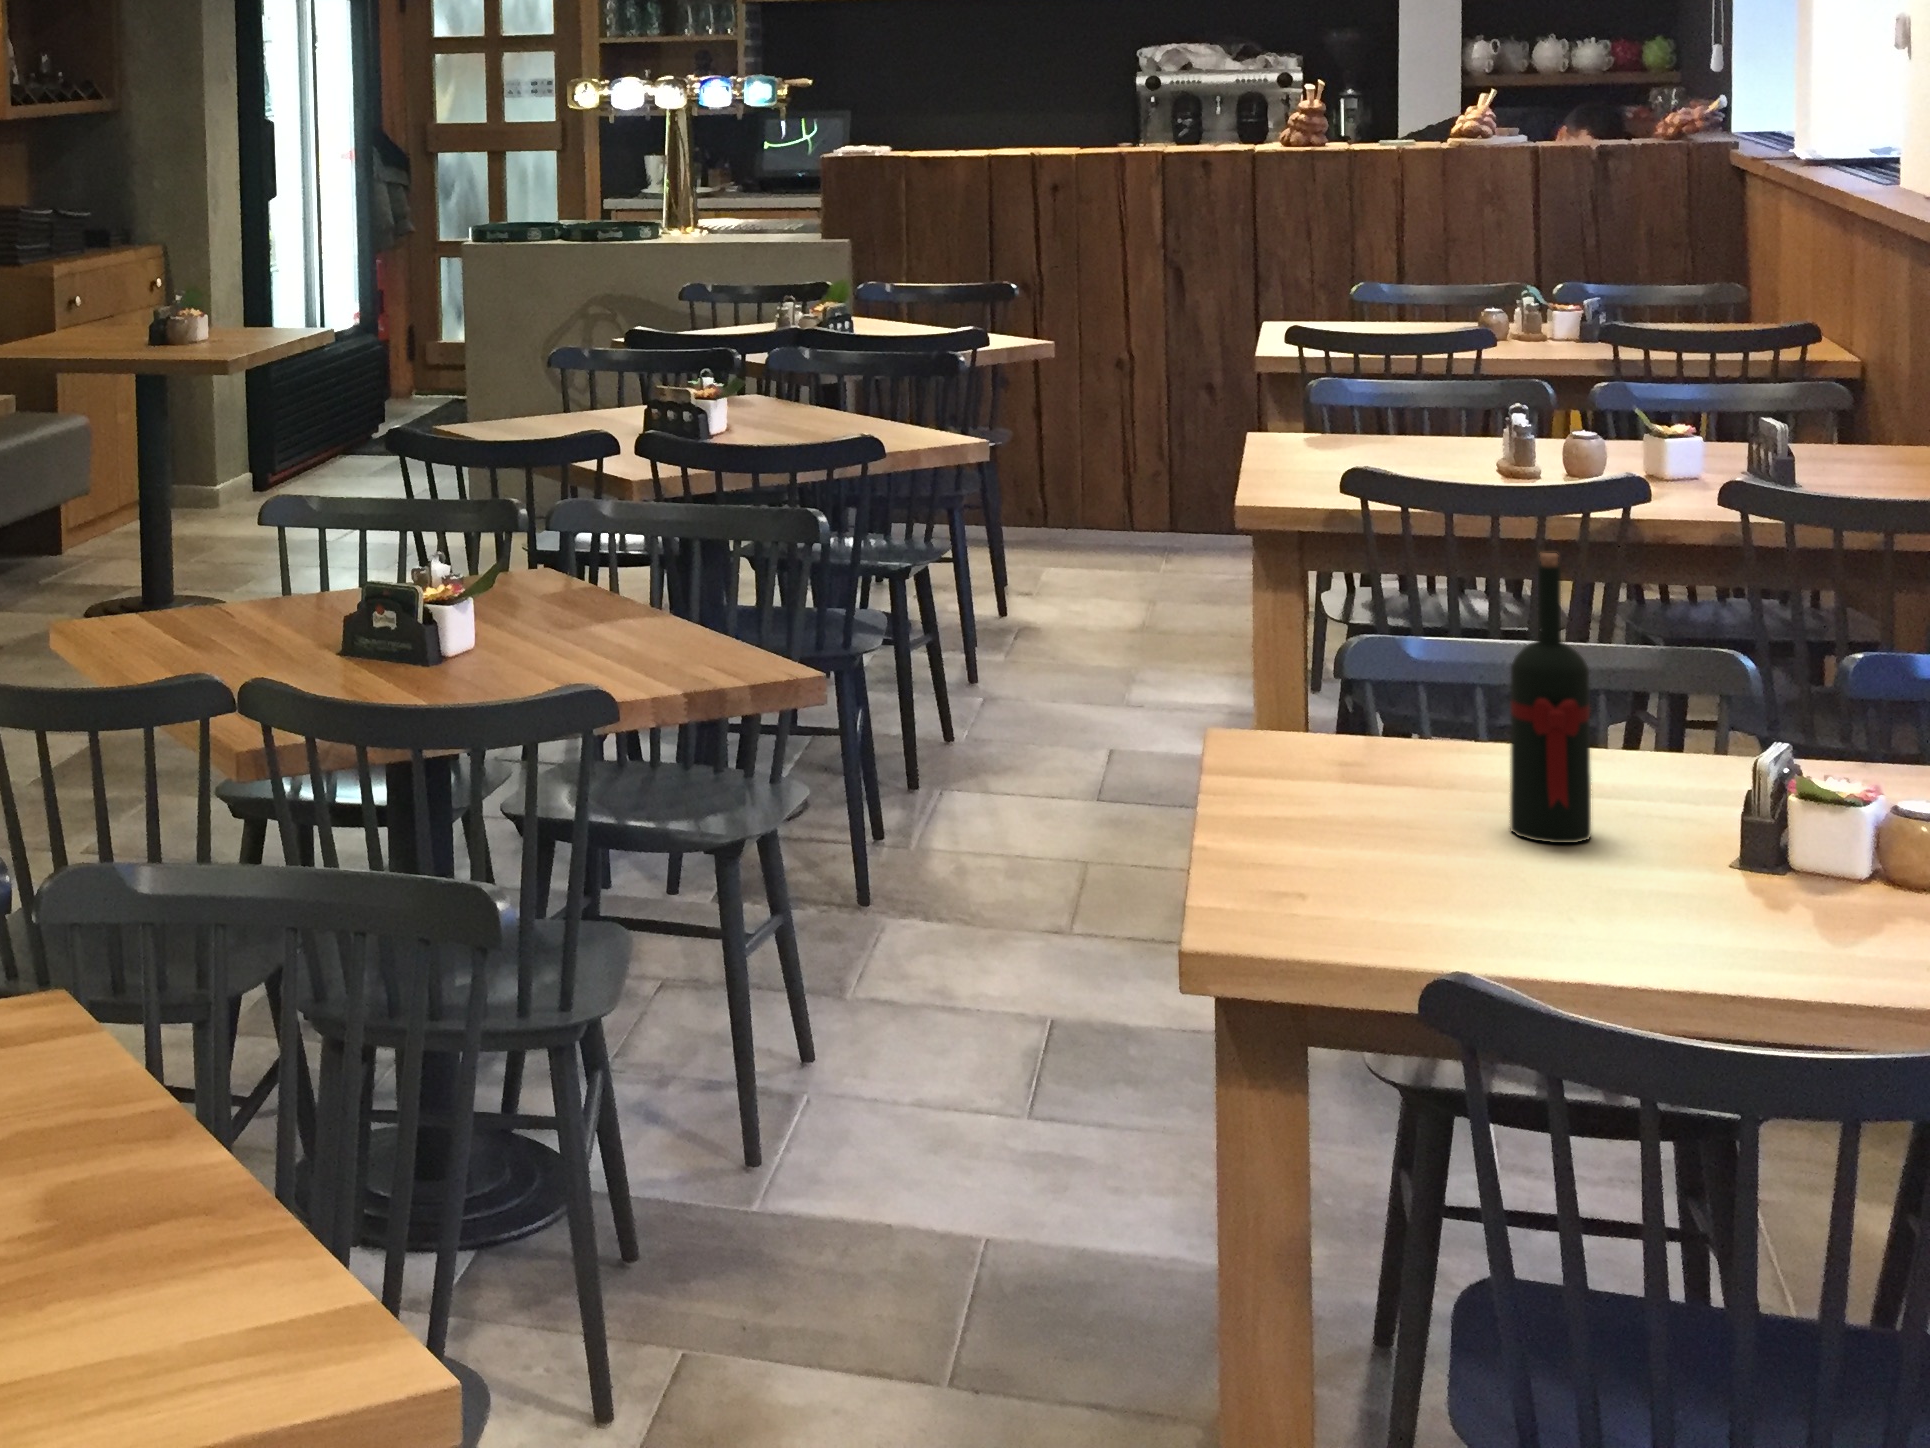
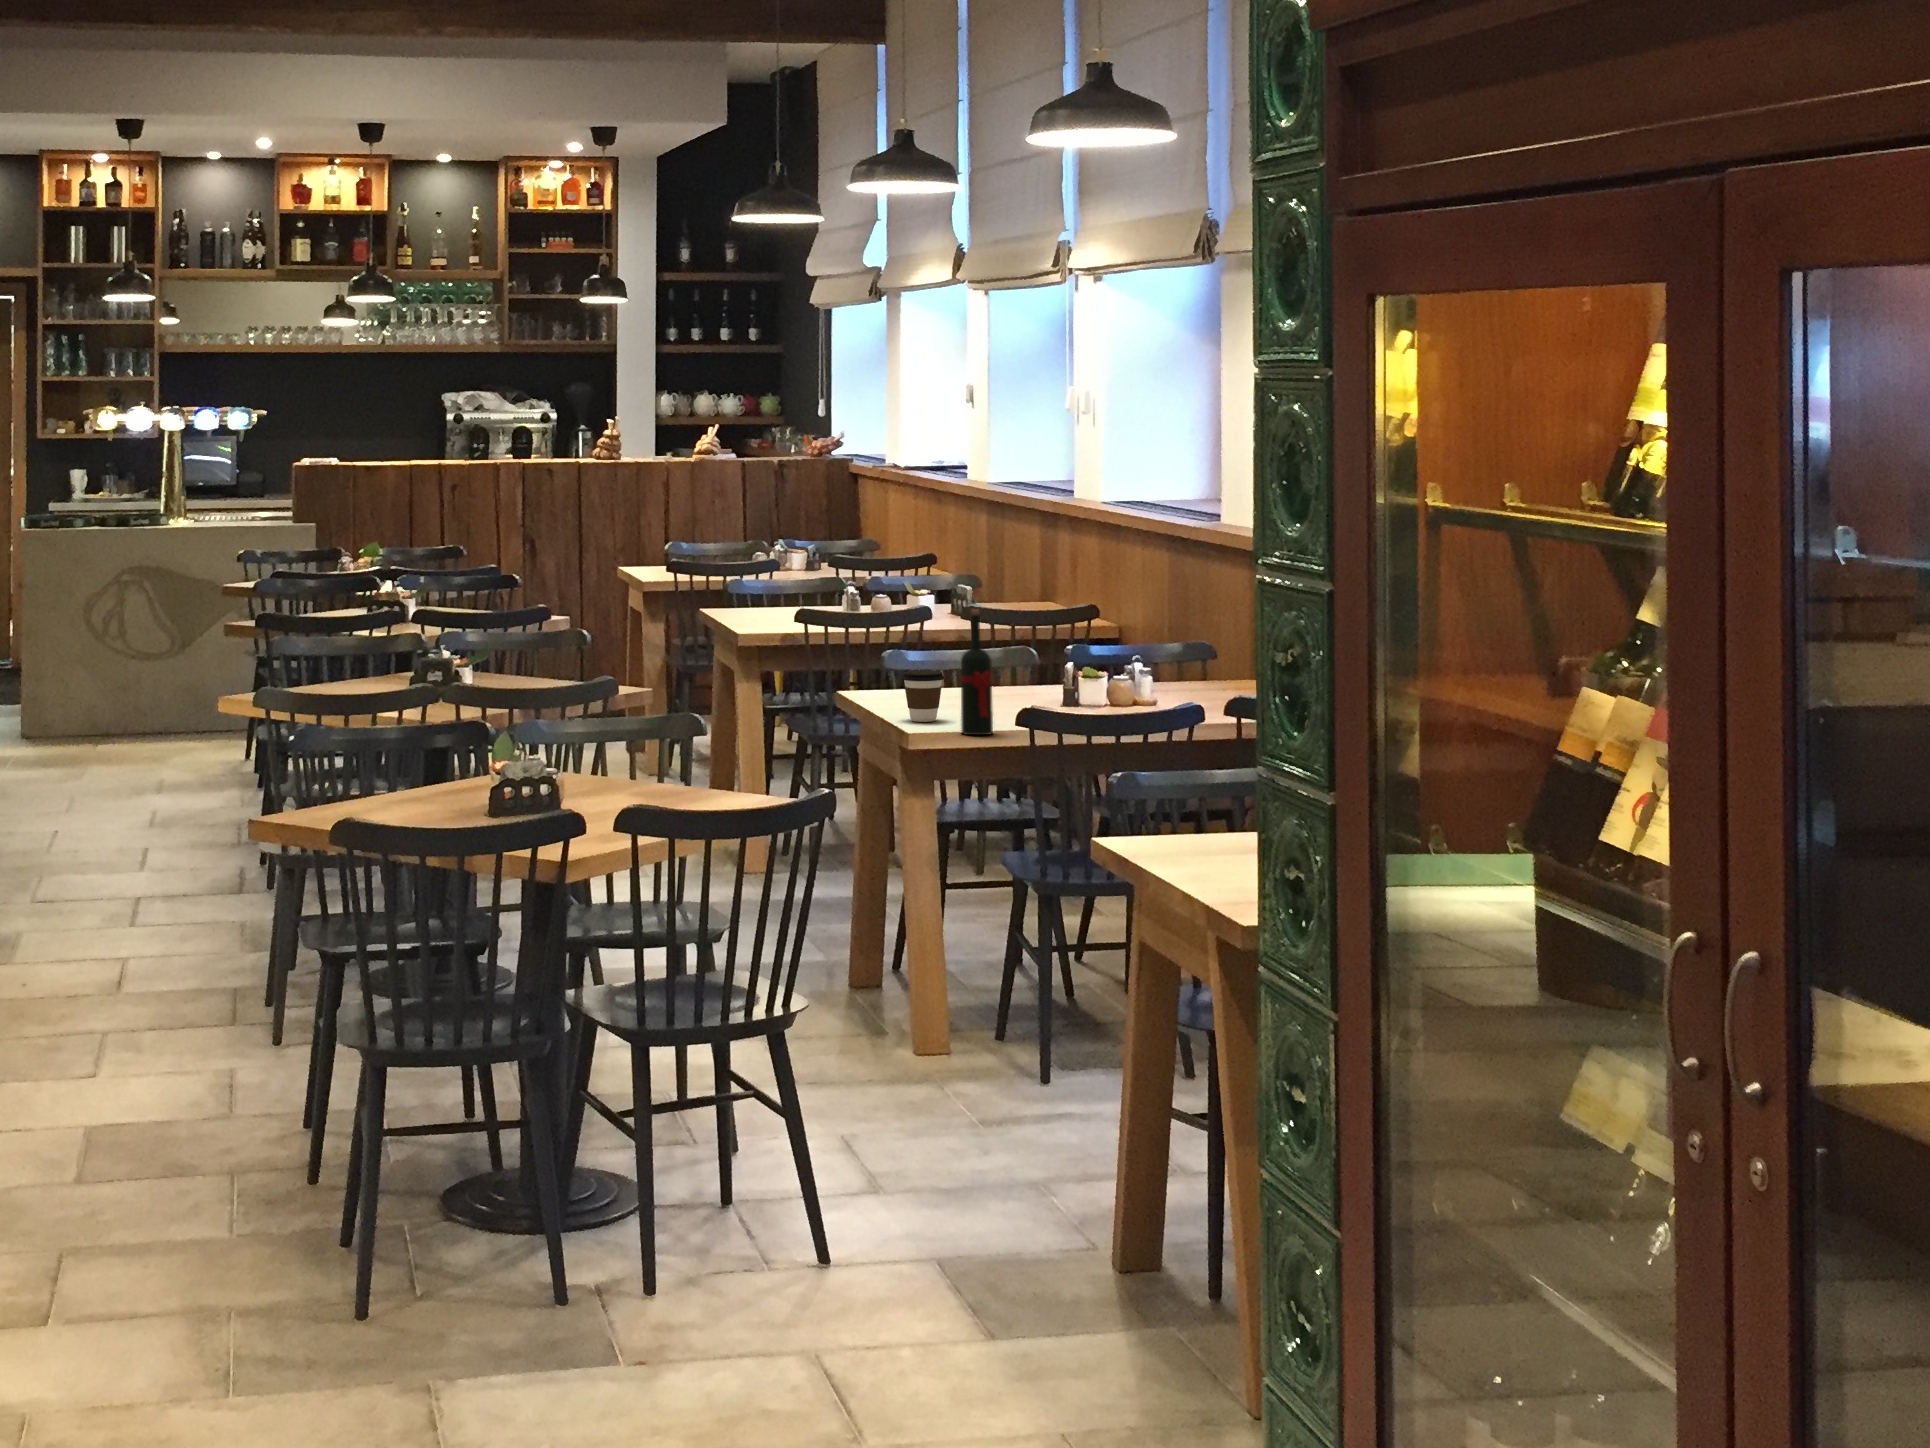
coffee cup: none [1408,657,1511,775] -> present [902,670,944,722]

